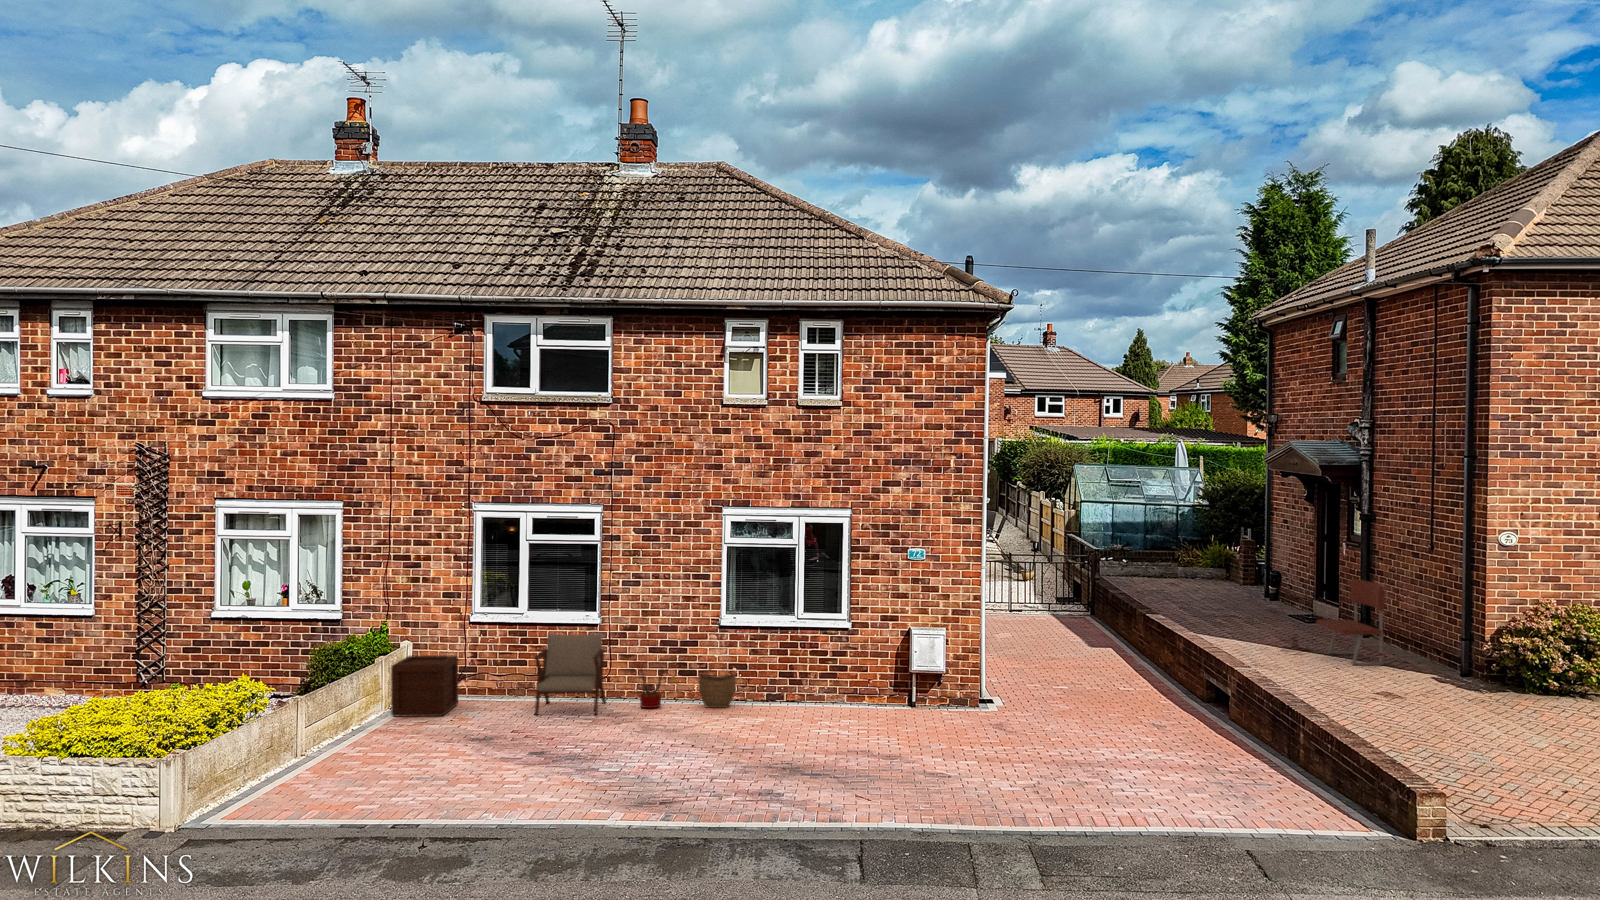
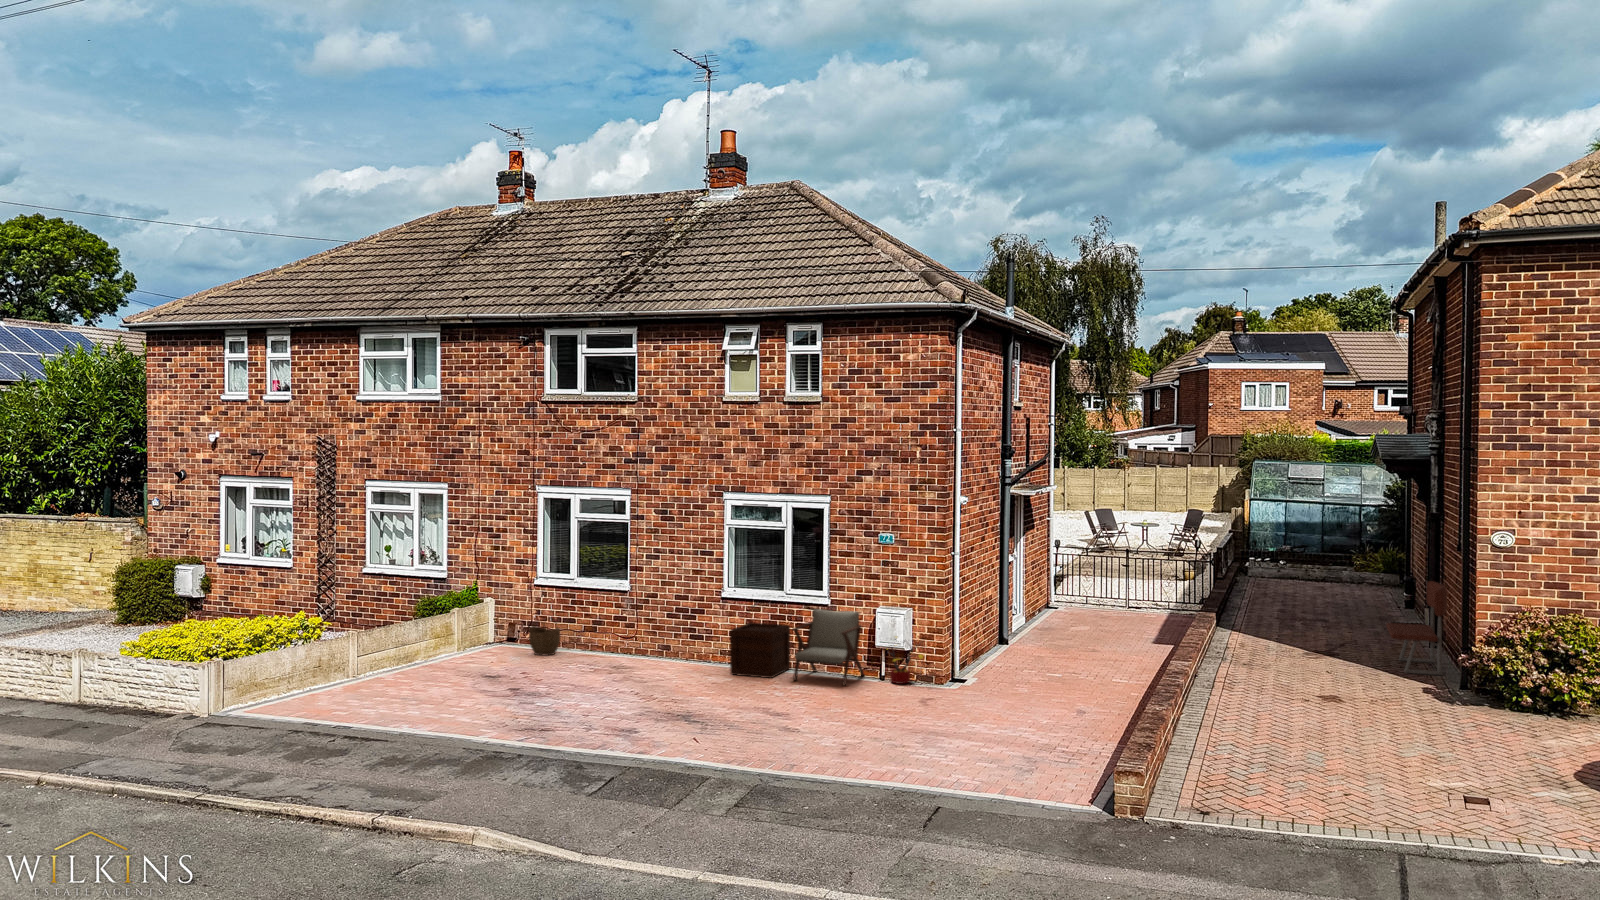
lounge chair: present [534,634,606,715] -> present [792,609,865,686]
wooden crate: present [391,655,458,716] -> present [730,623,790,678]
decorative plant: present [636,658,676,708] -> present [890,647,923,684]
woven basket: present [699,665,736,708] -> present [529,623,561,656]

